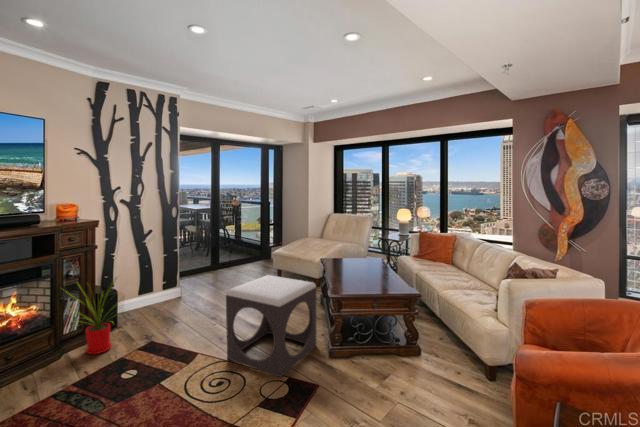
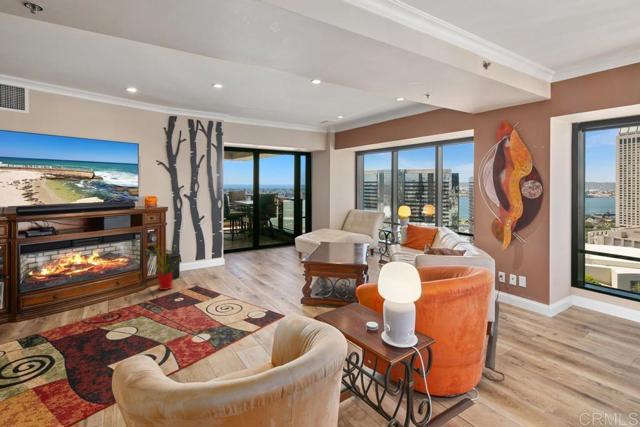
footstool: present [226,275,316,377] -> none [235,248,297,310]

